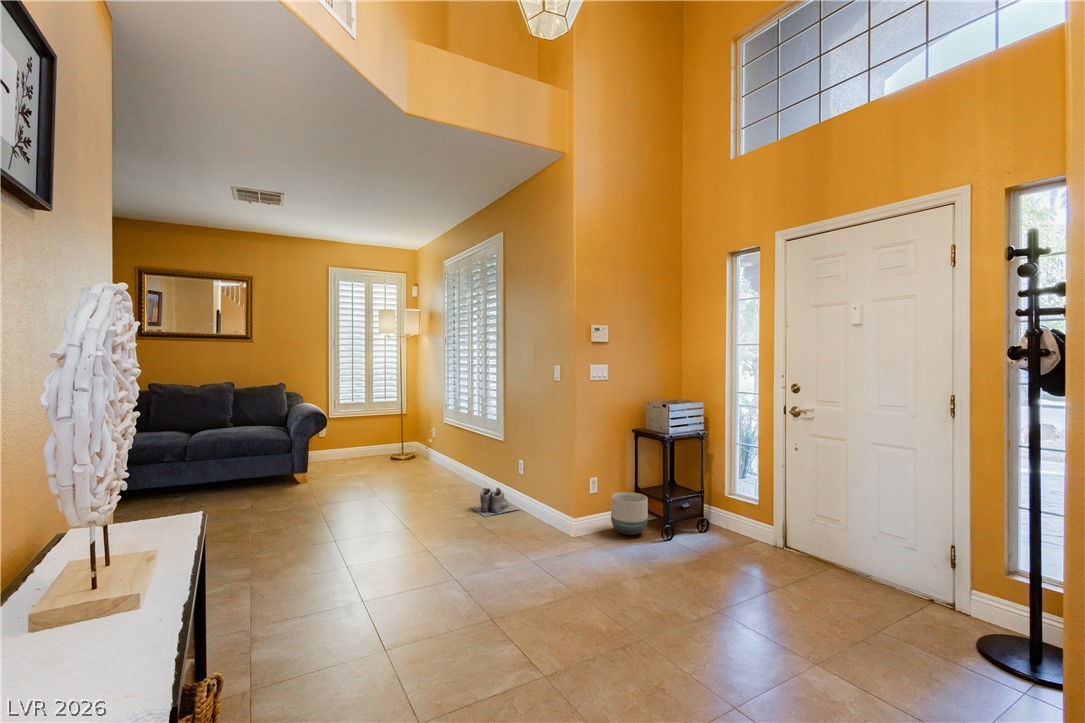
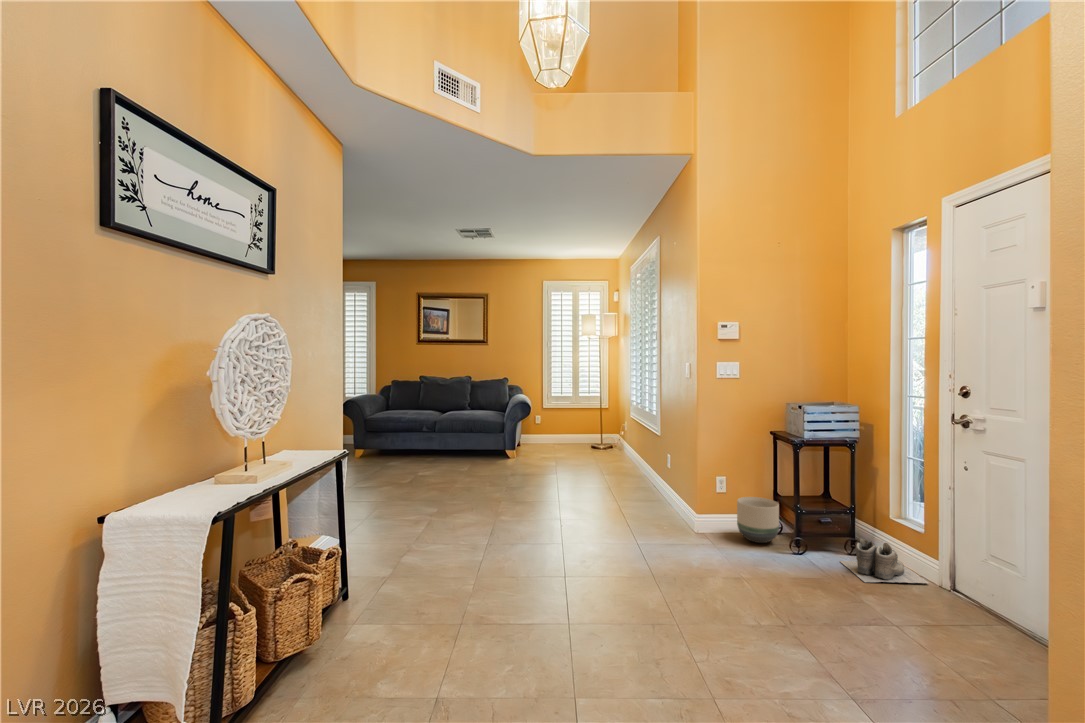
boots: present [471,488,521,517] -> present [840,538,928,583]

